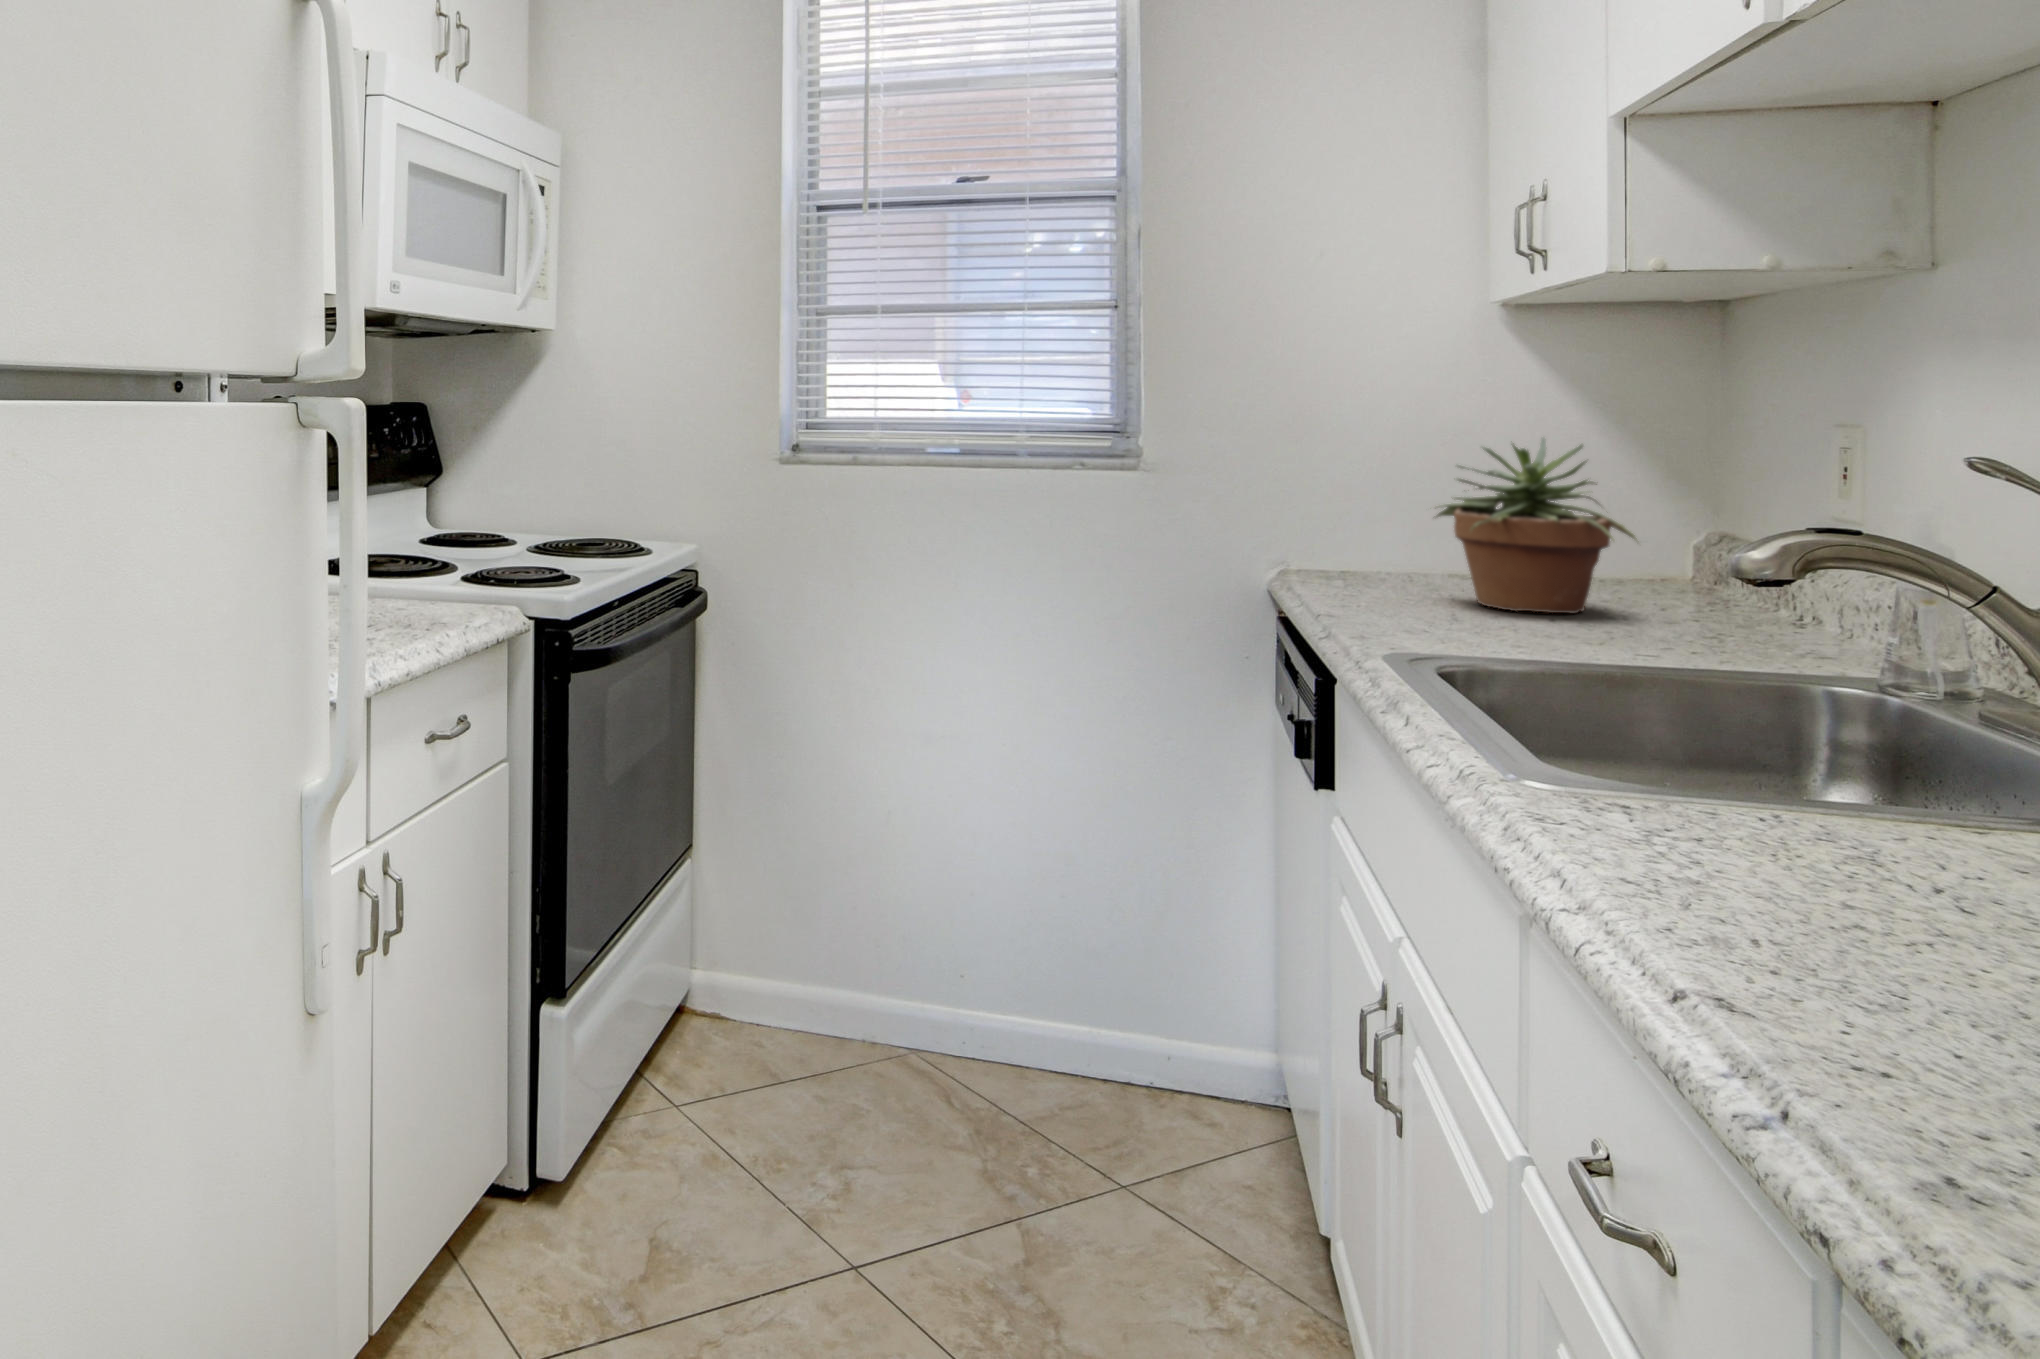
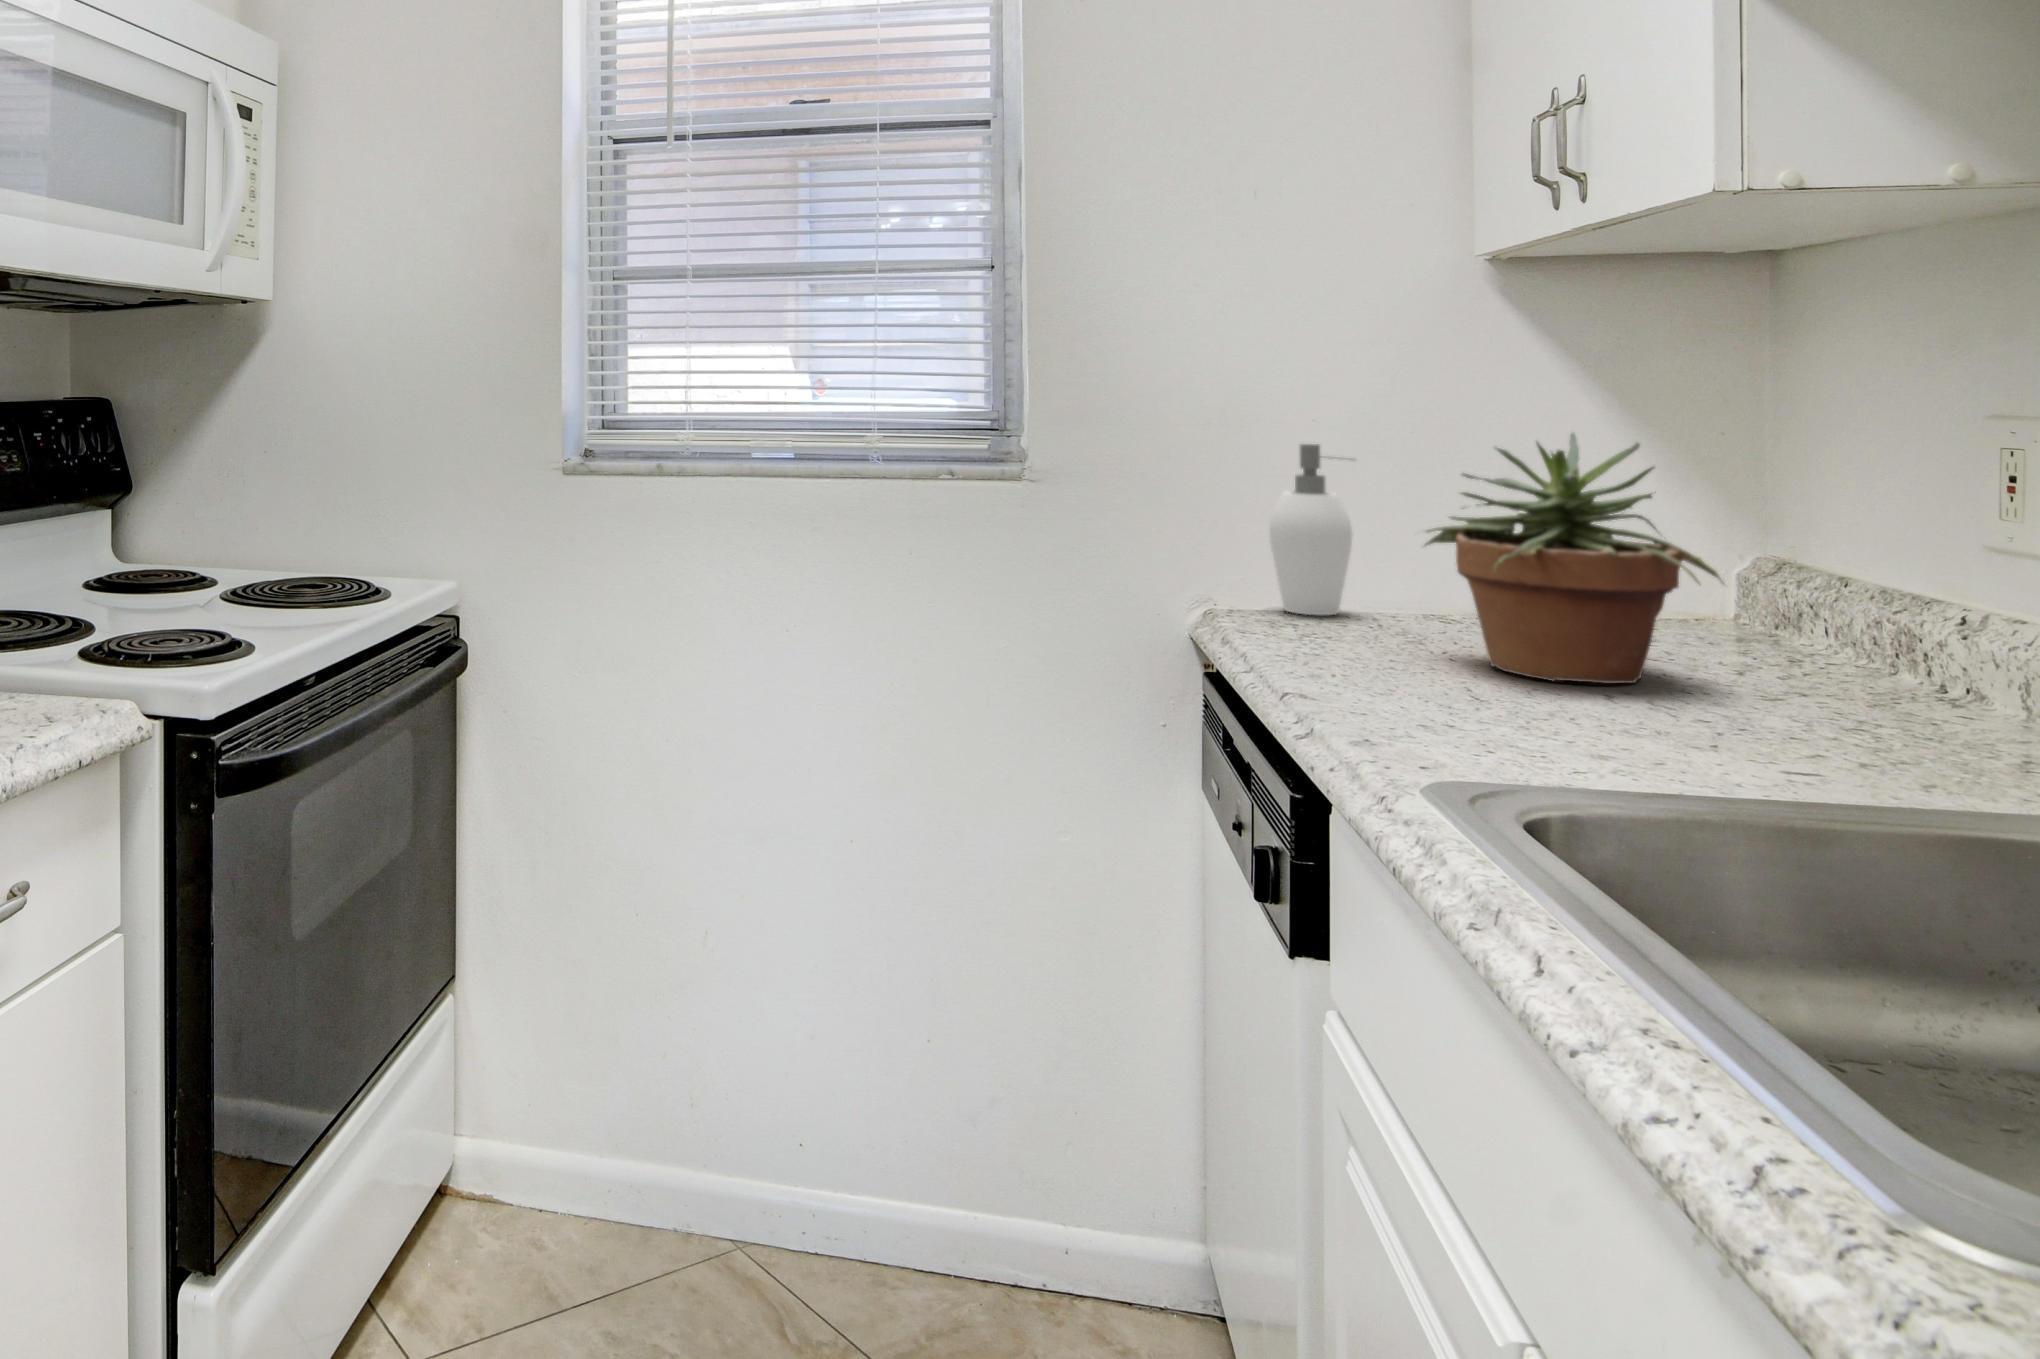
soap dispenser: none [1330,445,1395,575] -> present [1269,444,1352,615]

